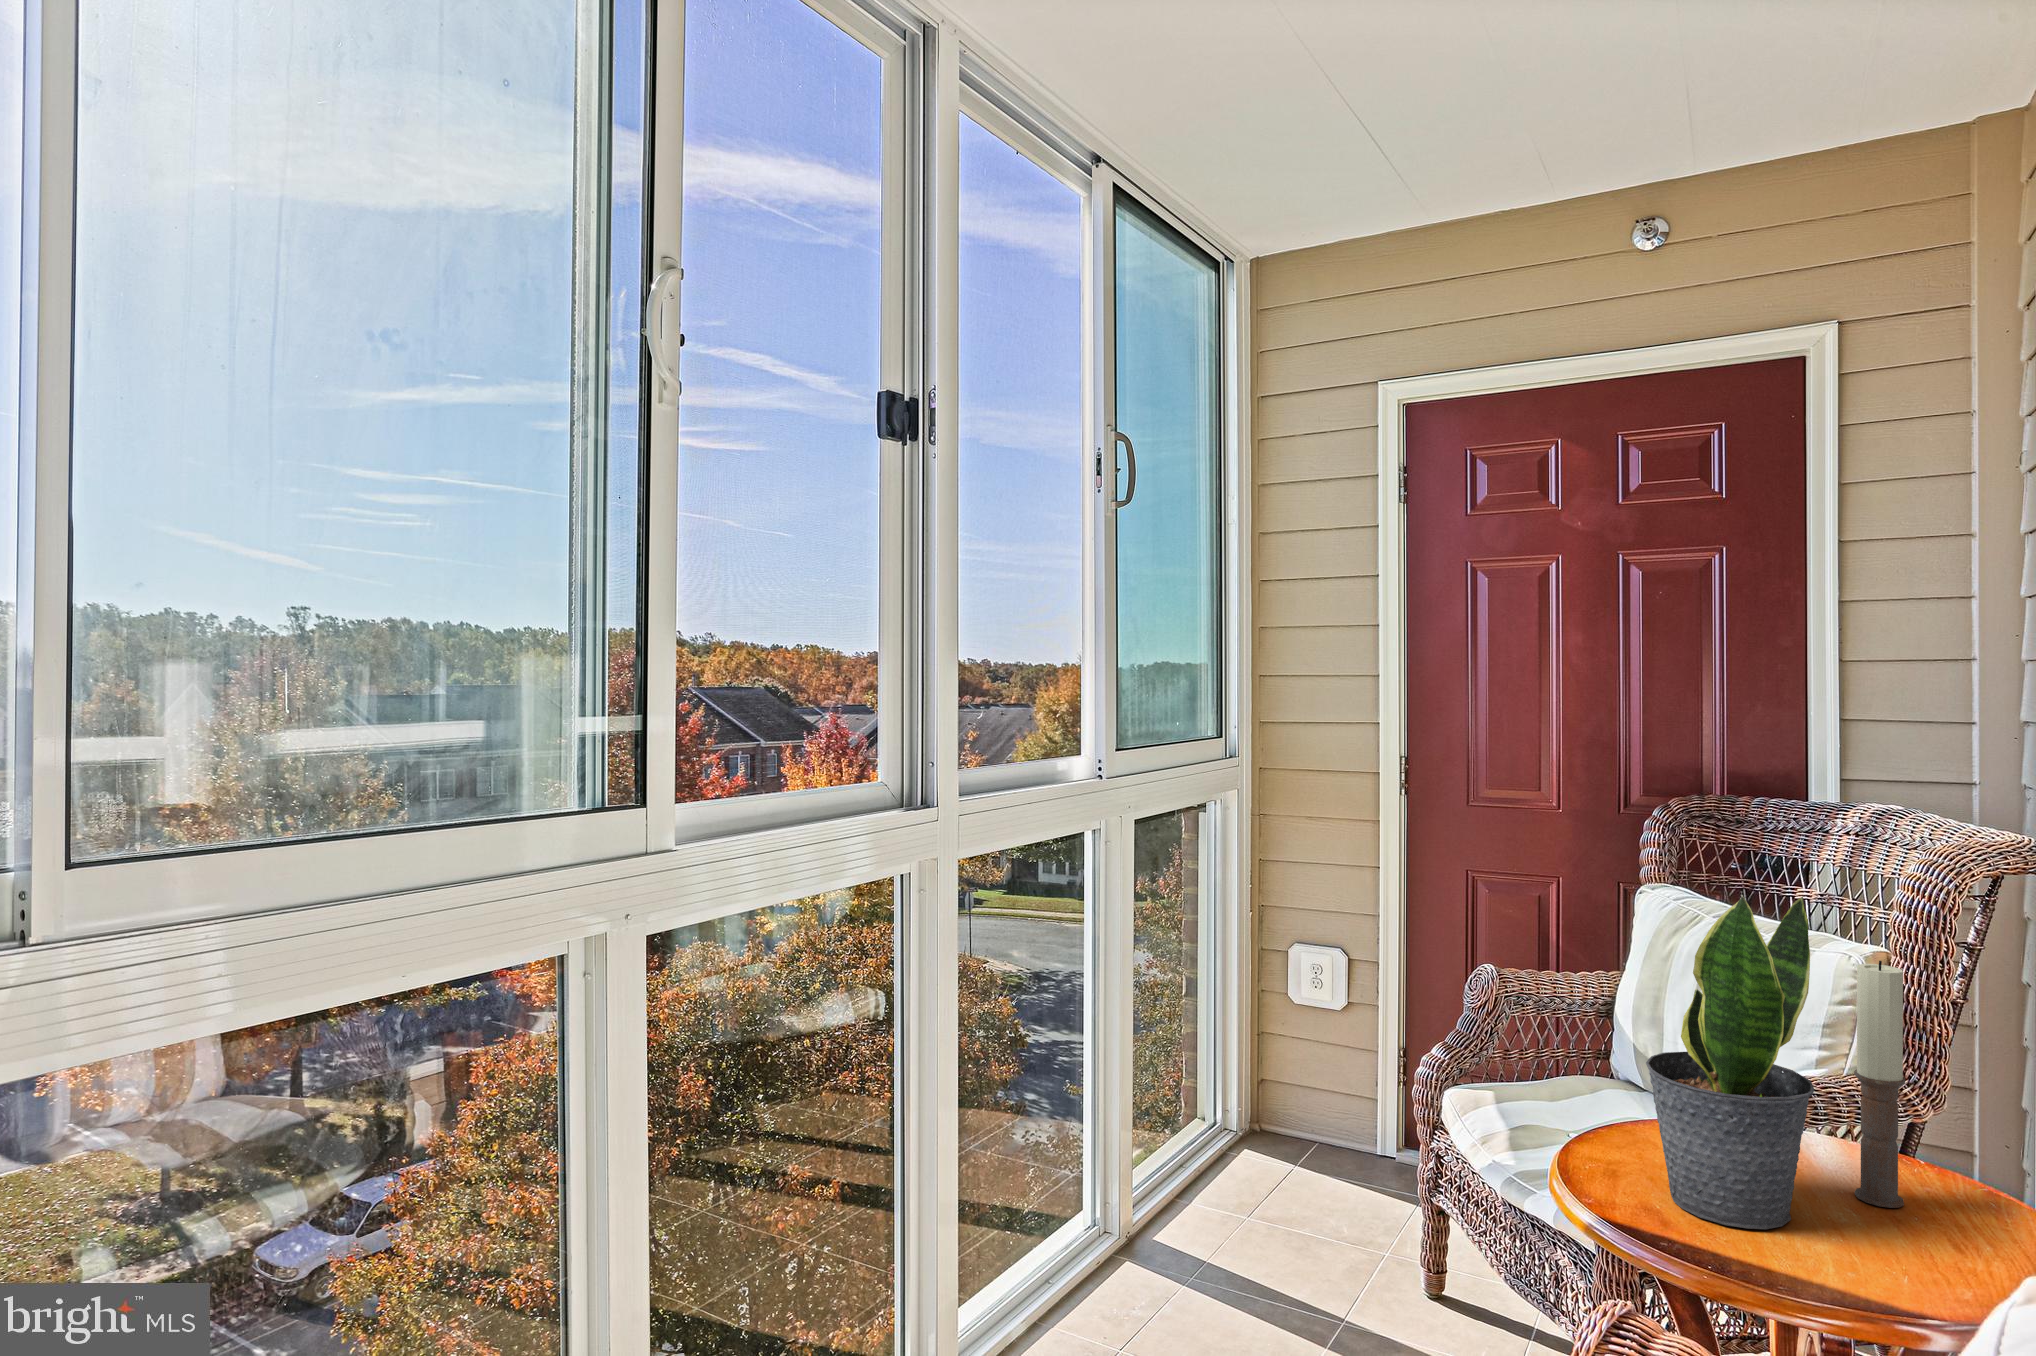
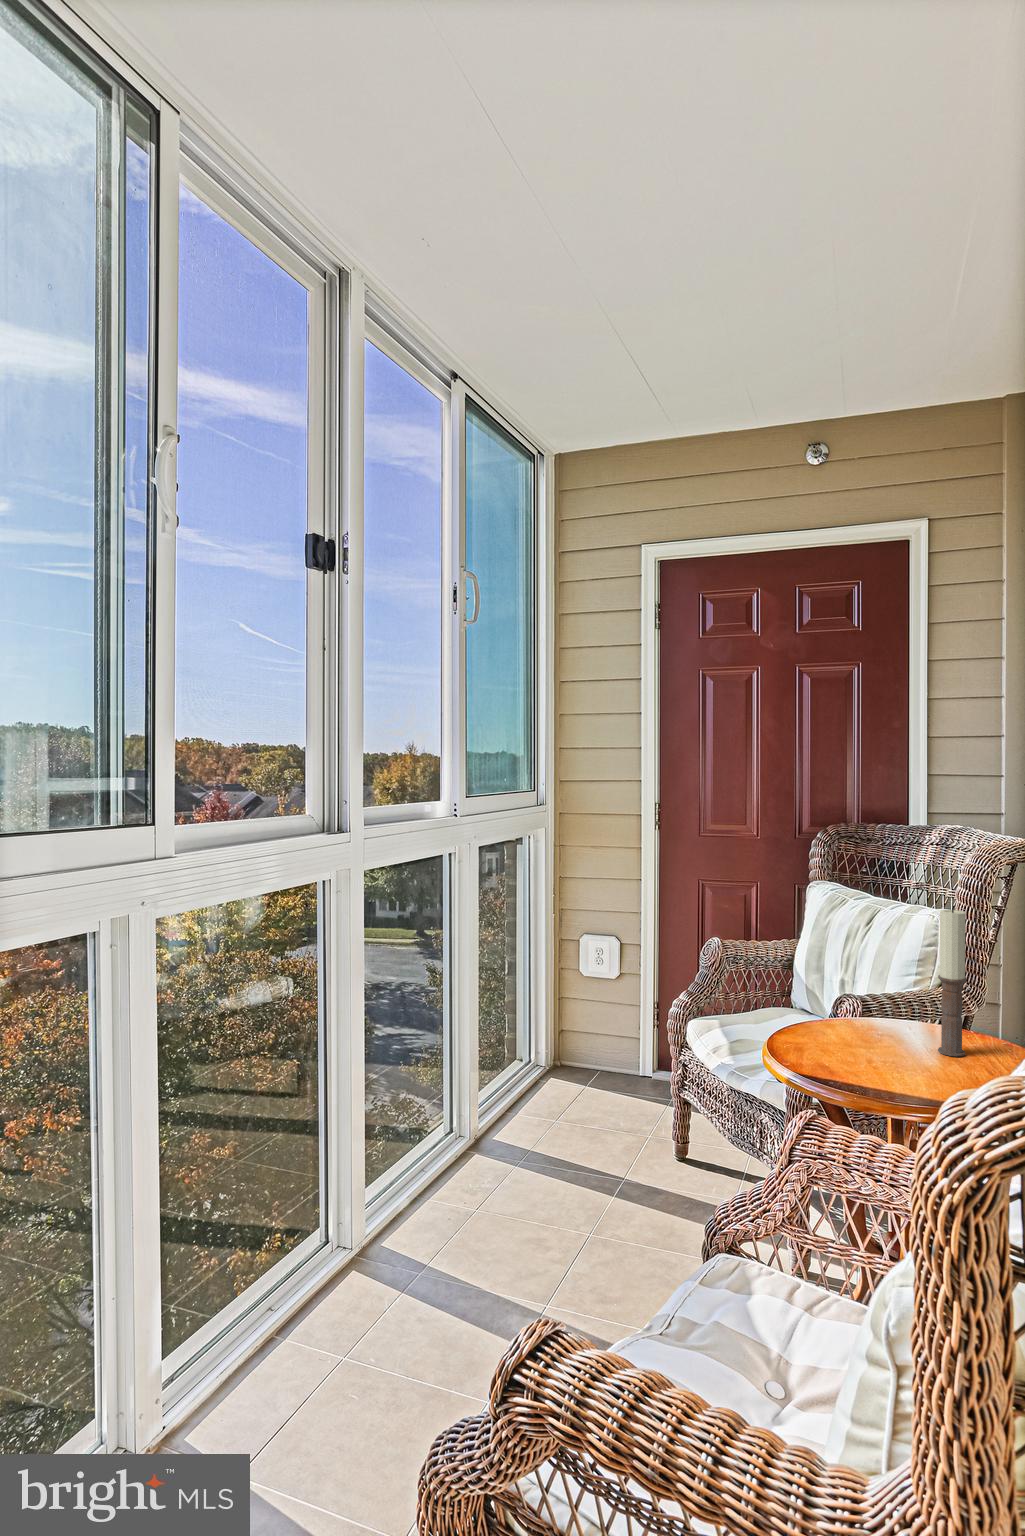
potted plant: present [1646,895,1815,1229] -> none [820,866,917,1072]

